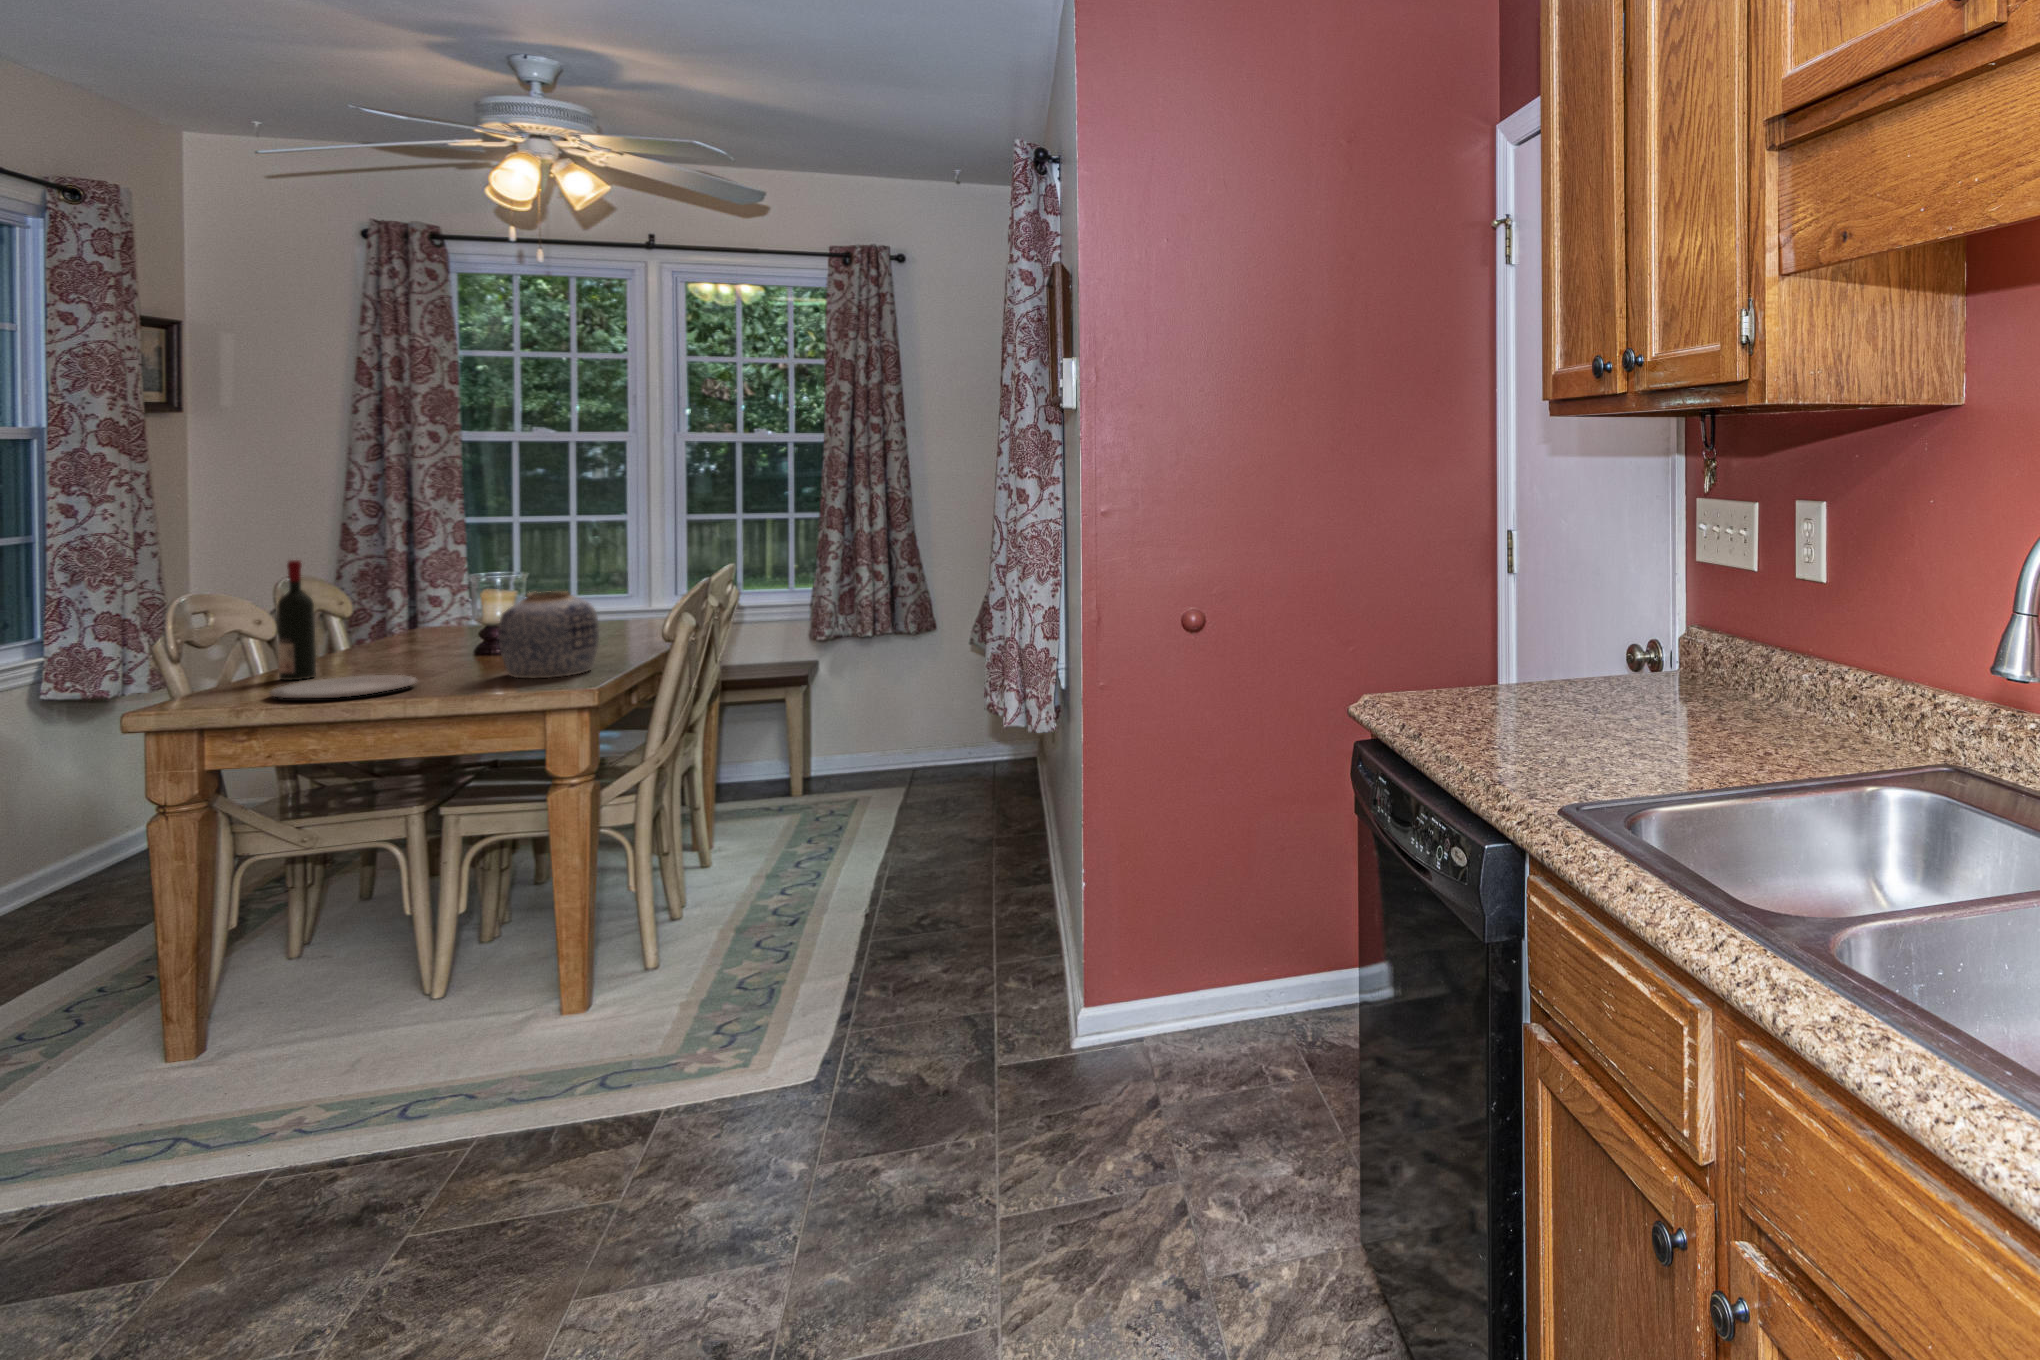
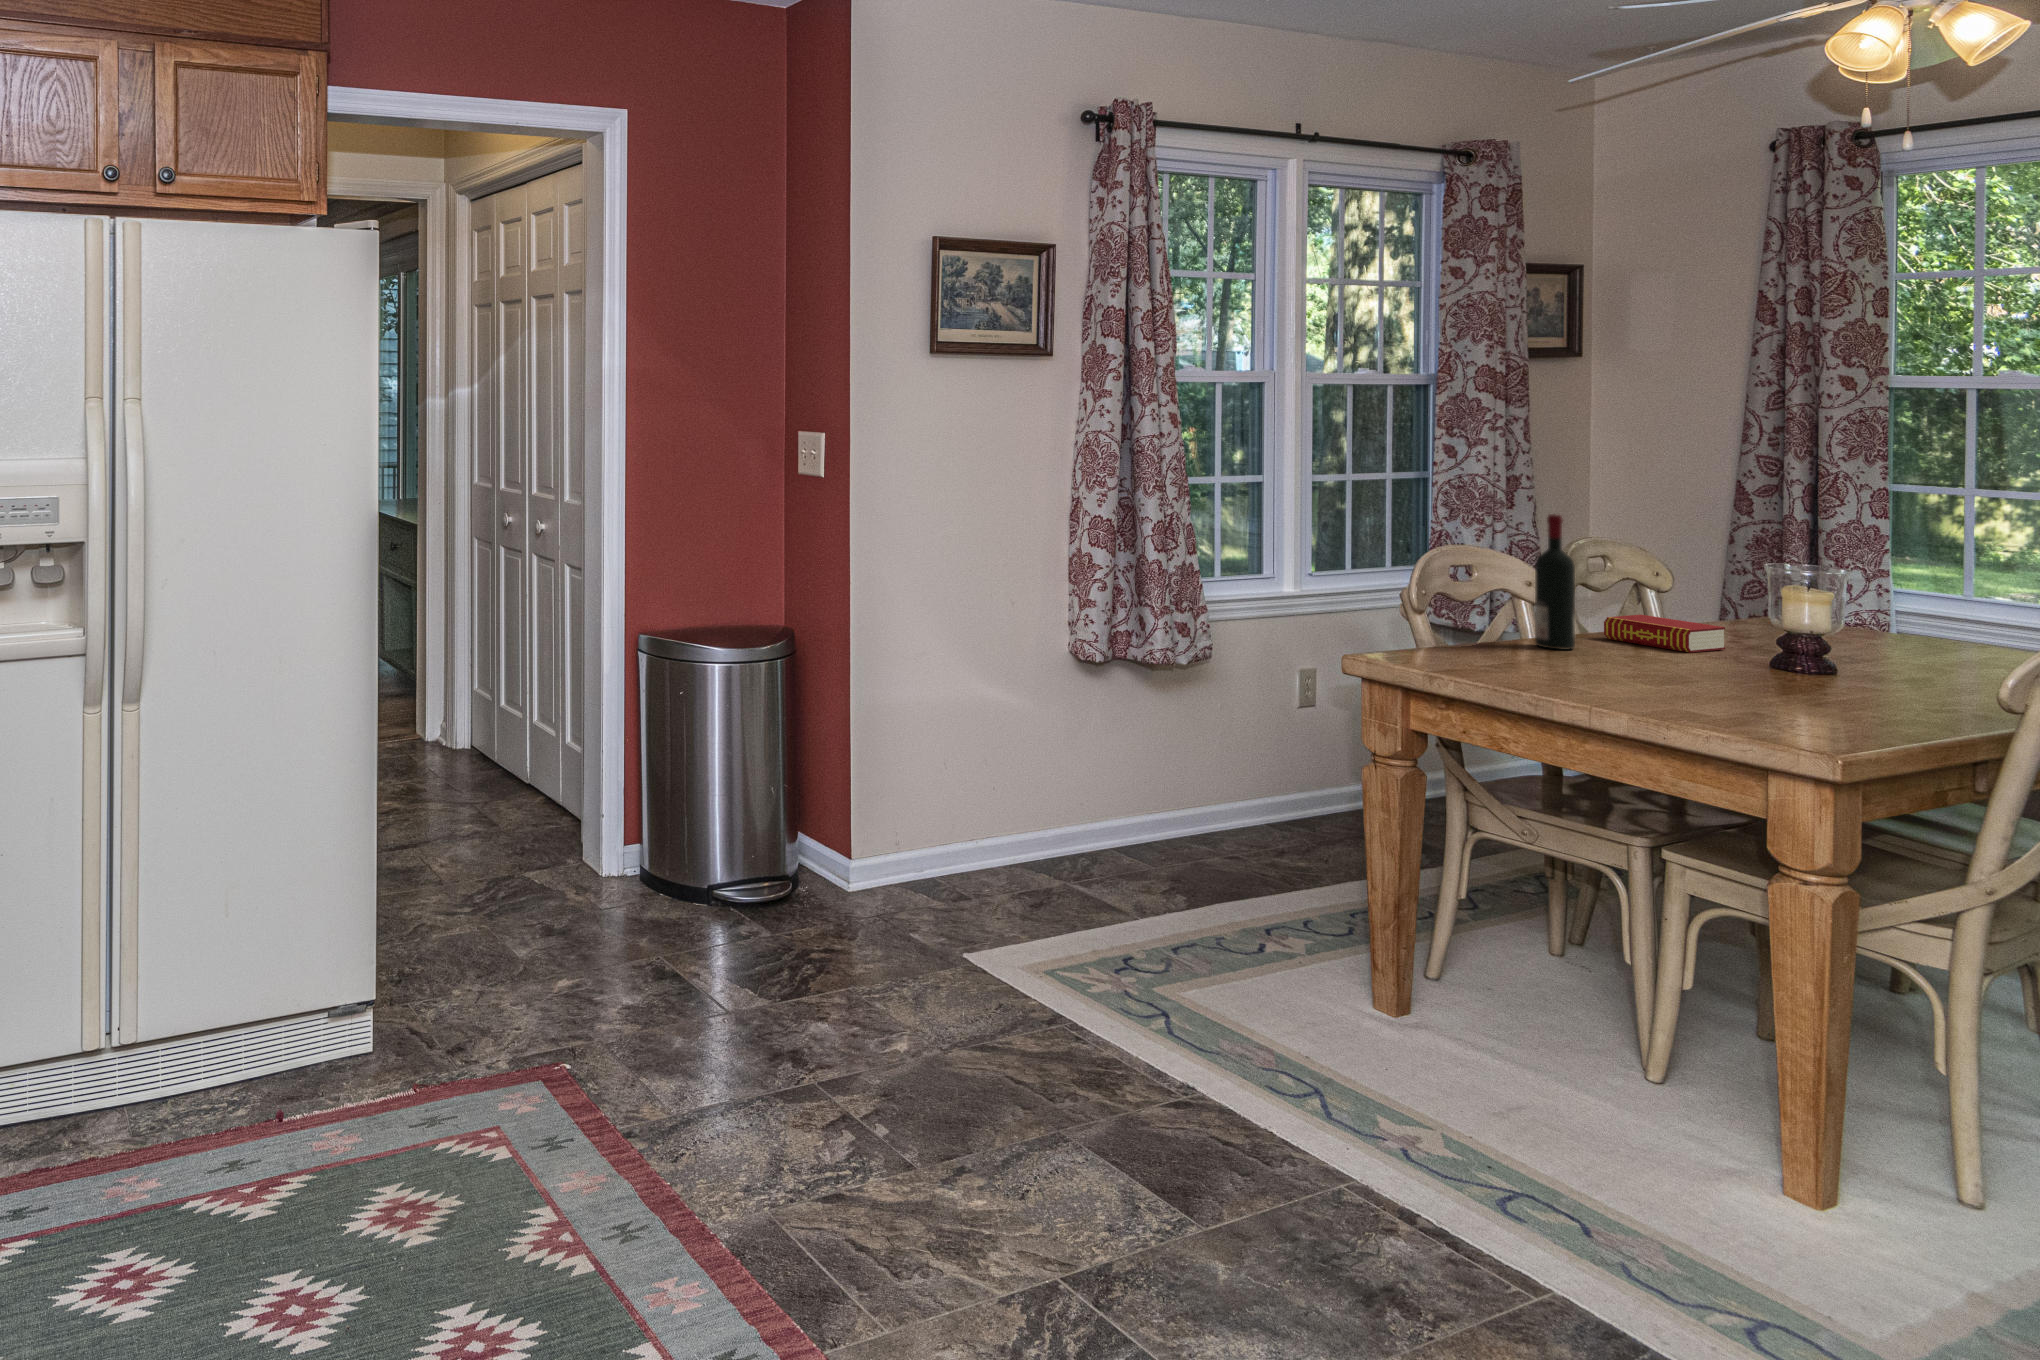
vase: present [499,591,599,678] -> none [1766,588,1923,715]
book: none [322,638,423,665] -> present [1604,615,1725,653]
plate: present [270,675,417,698] -> none [1489,651,1655,681]

